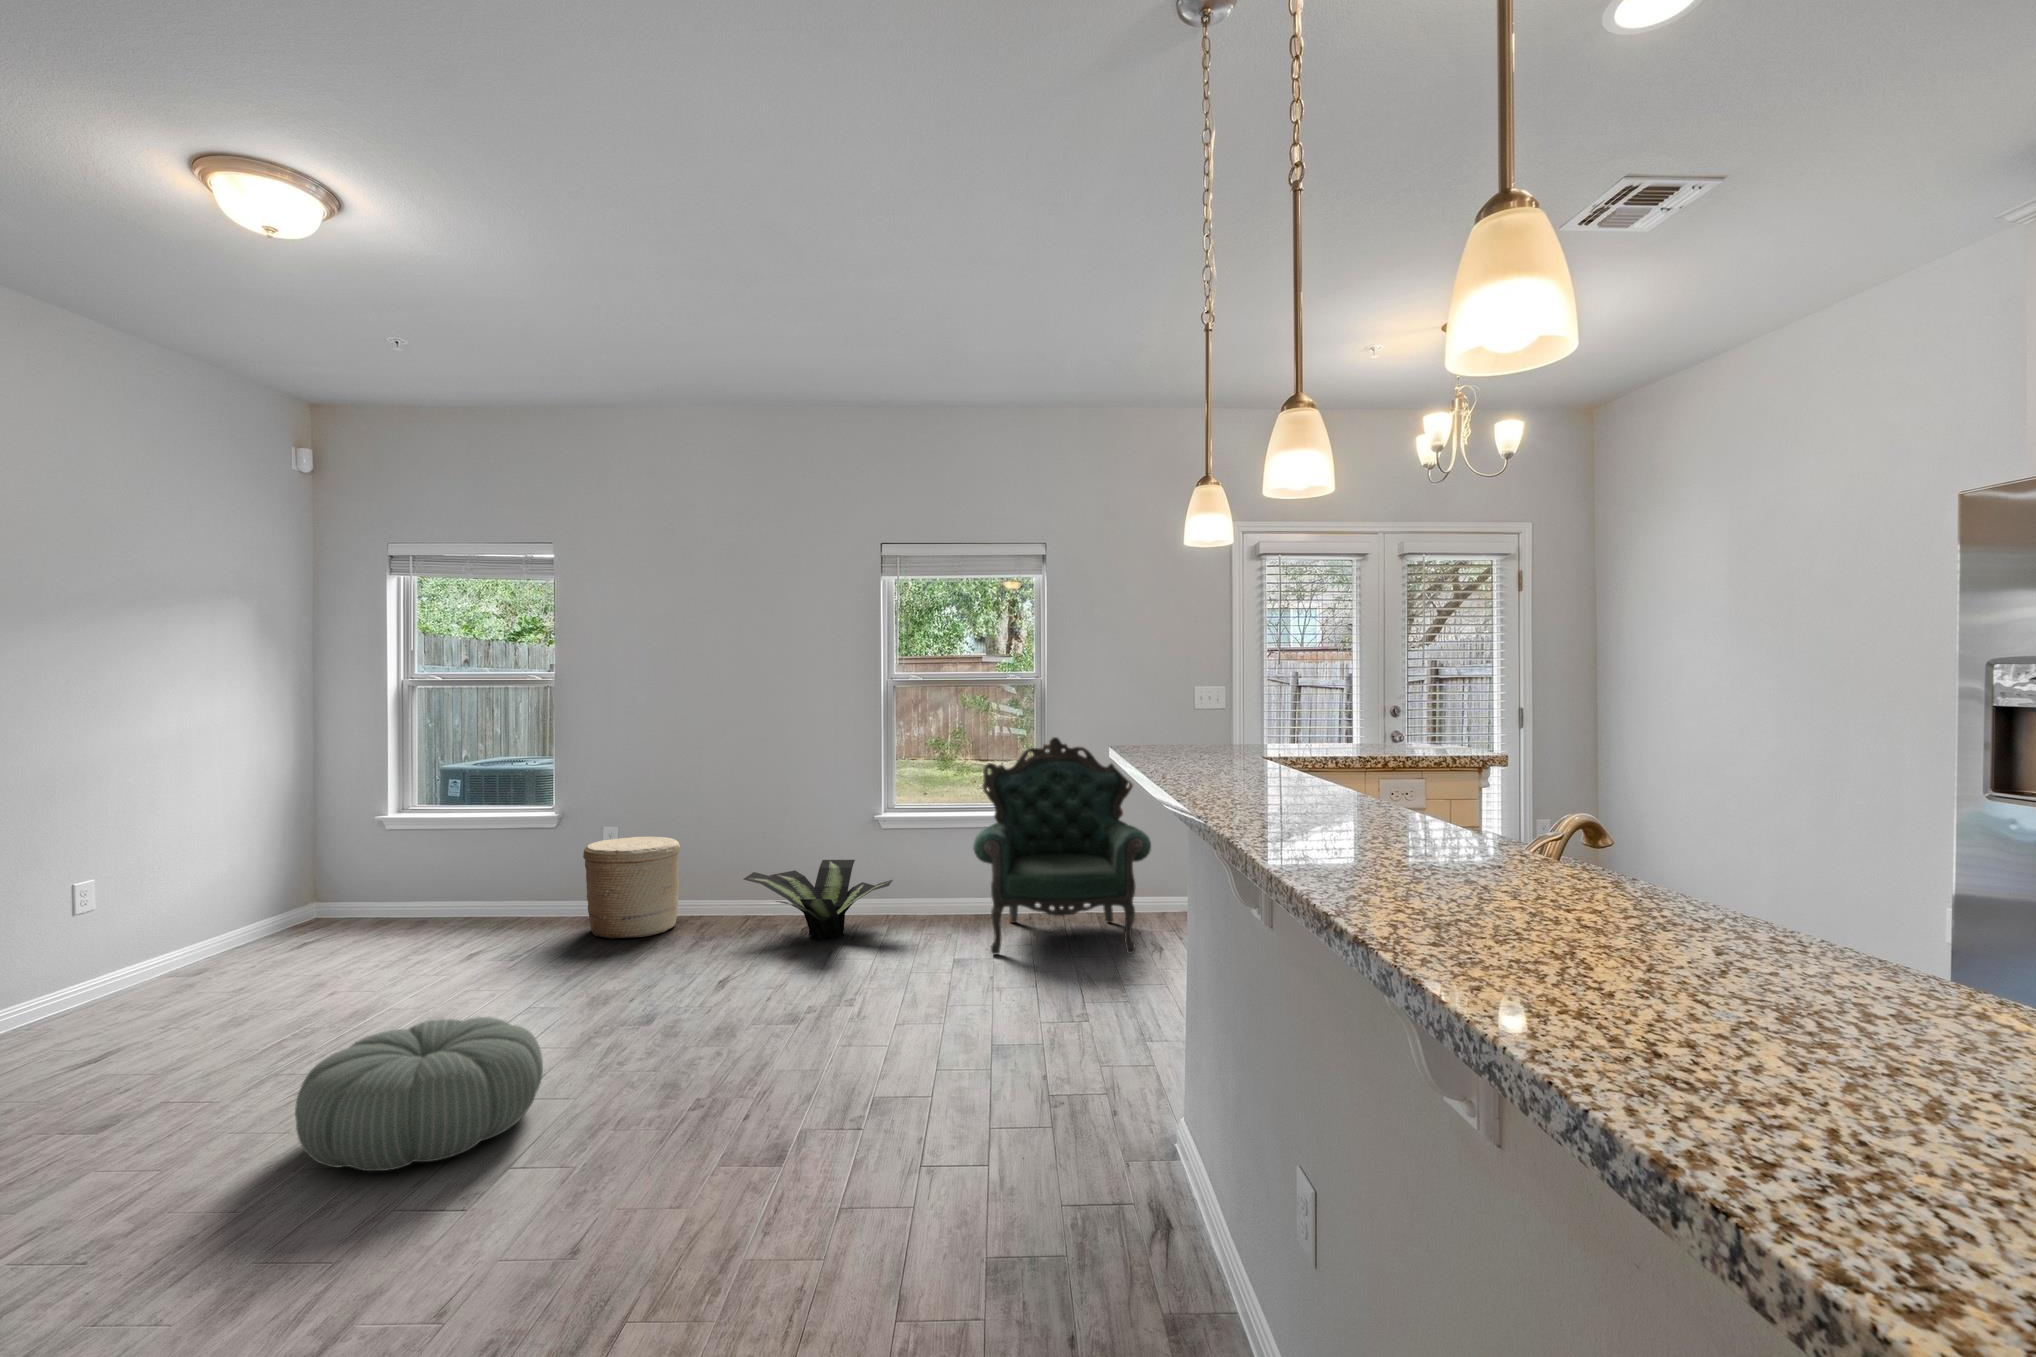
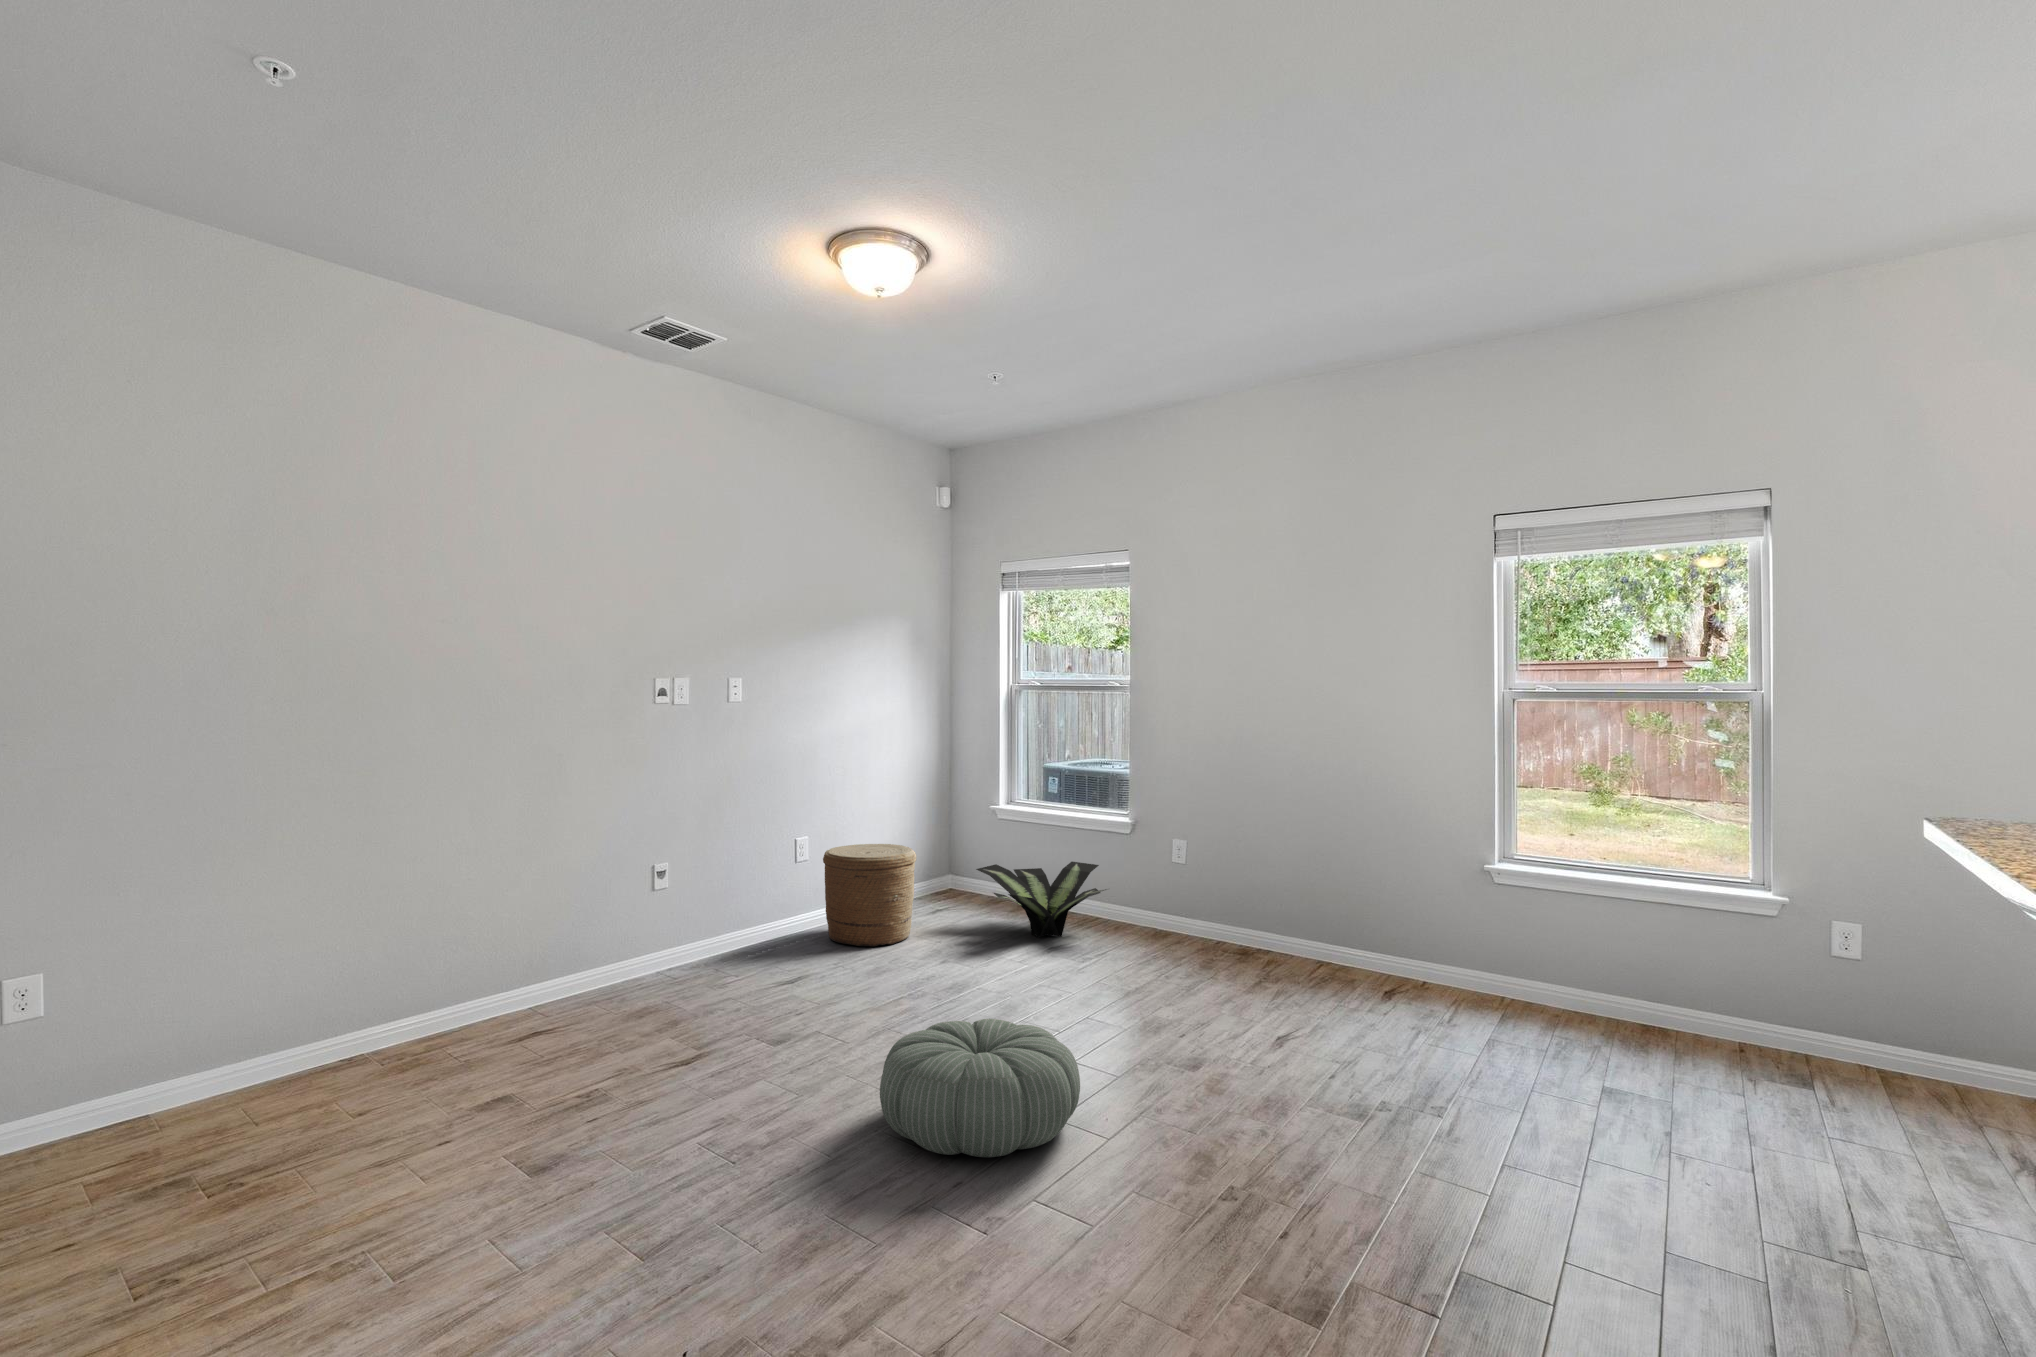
armchair: present [973,737,1151,955] -> none [1627,779,1941,1123]
woven basket: present [583,837,680,939] -> present [823,844,916,947]
potted plant: present [744,860,893,940] -> present [976,862,1107,937]

